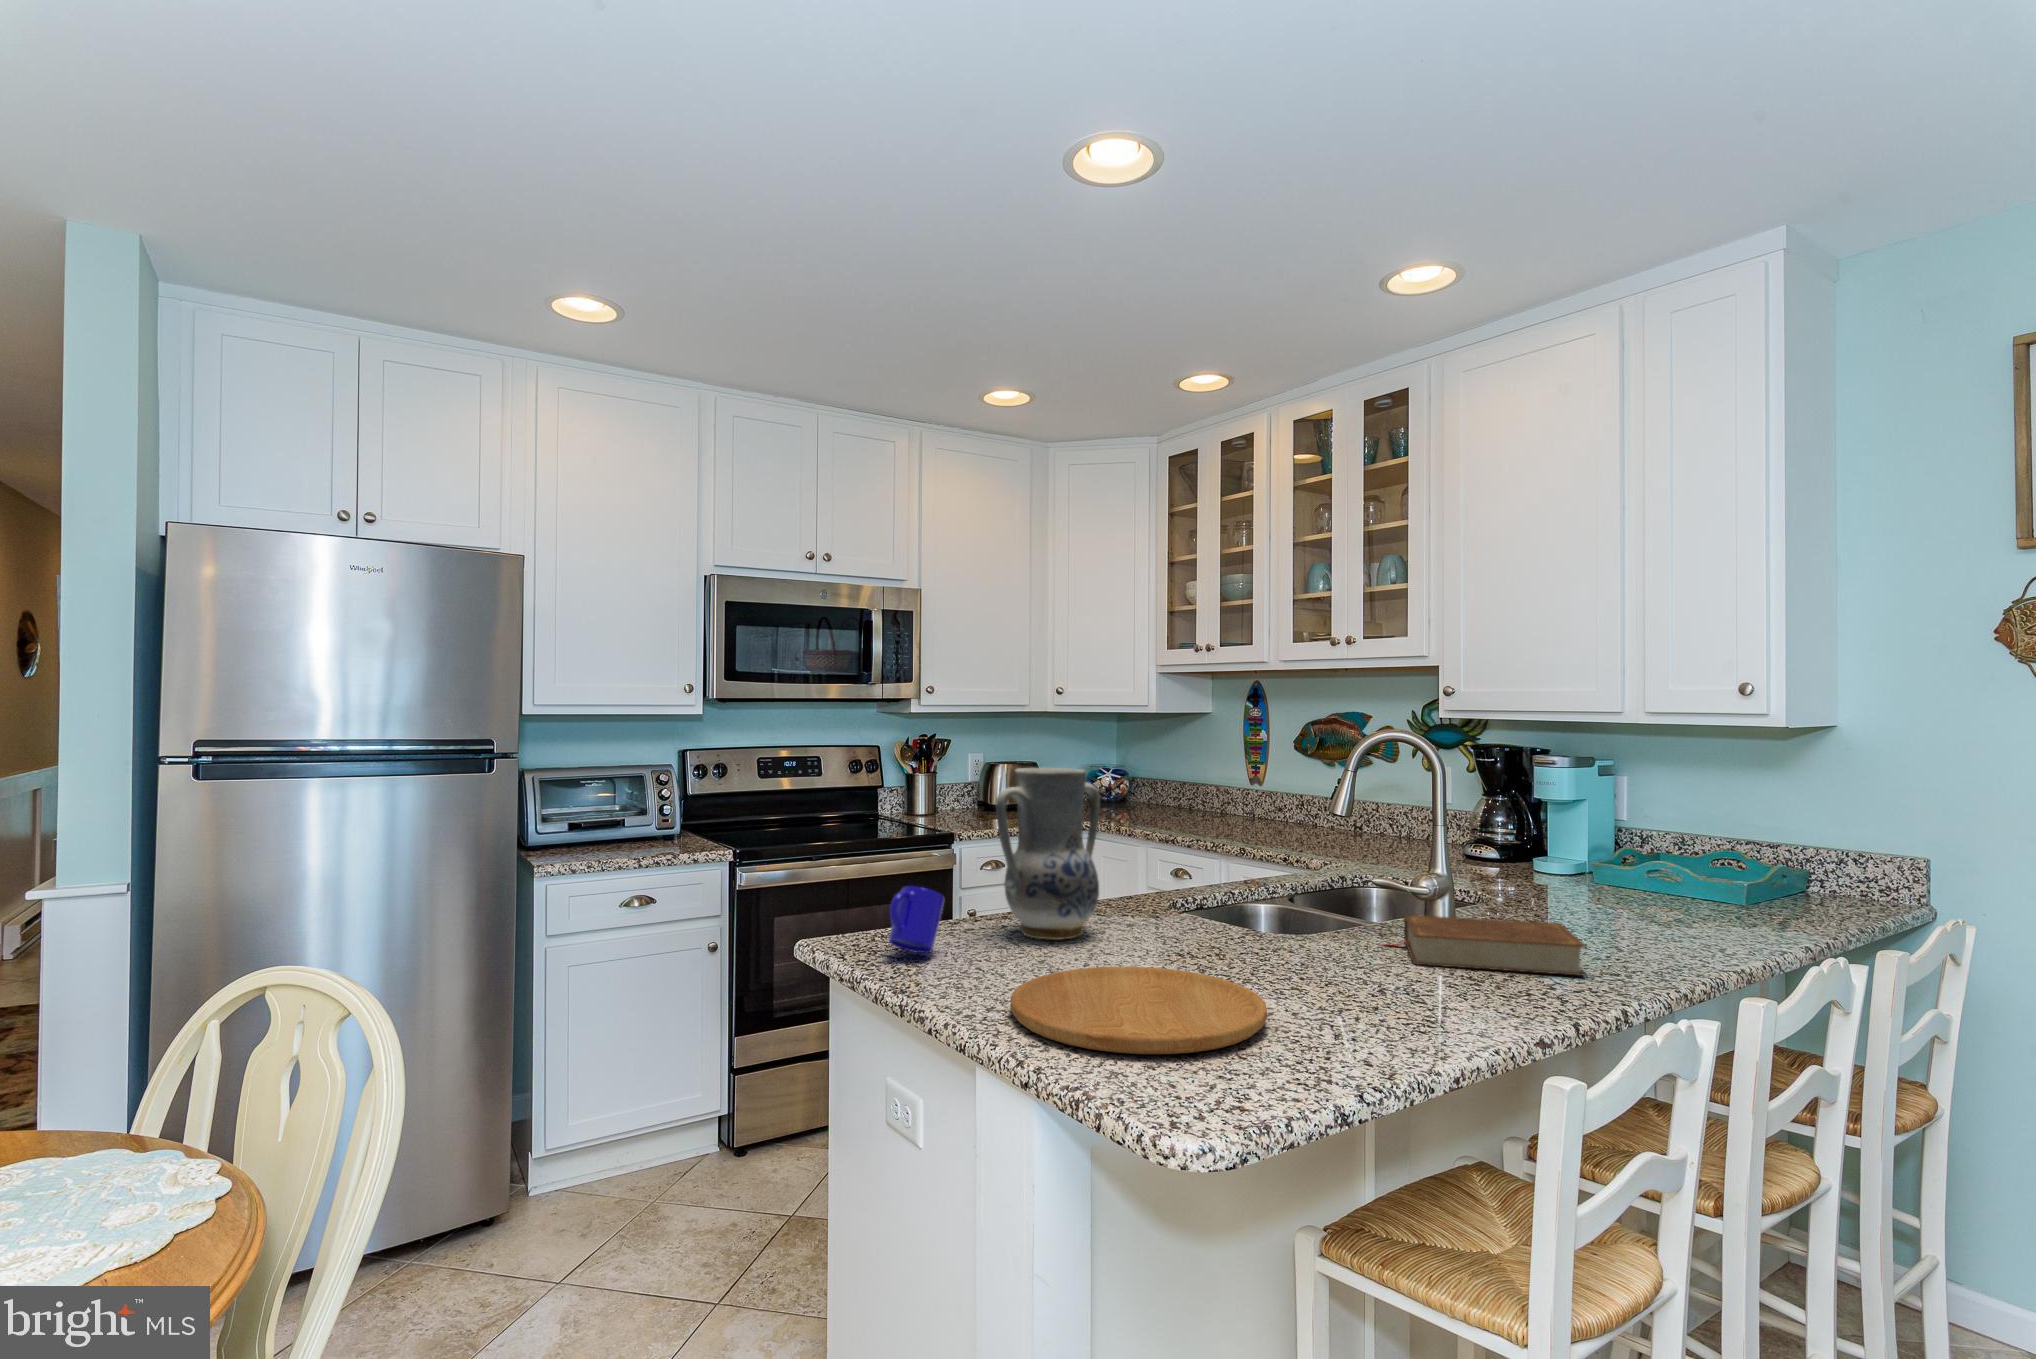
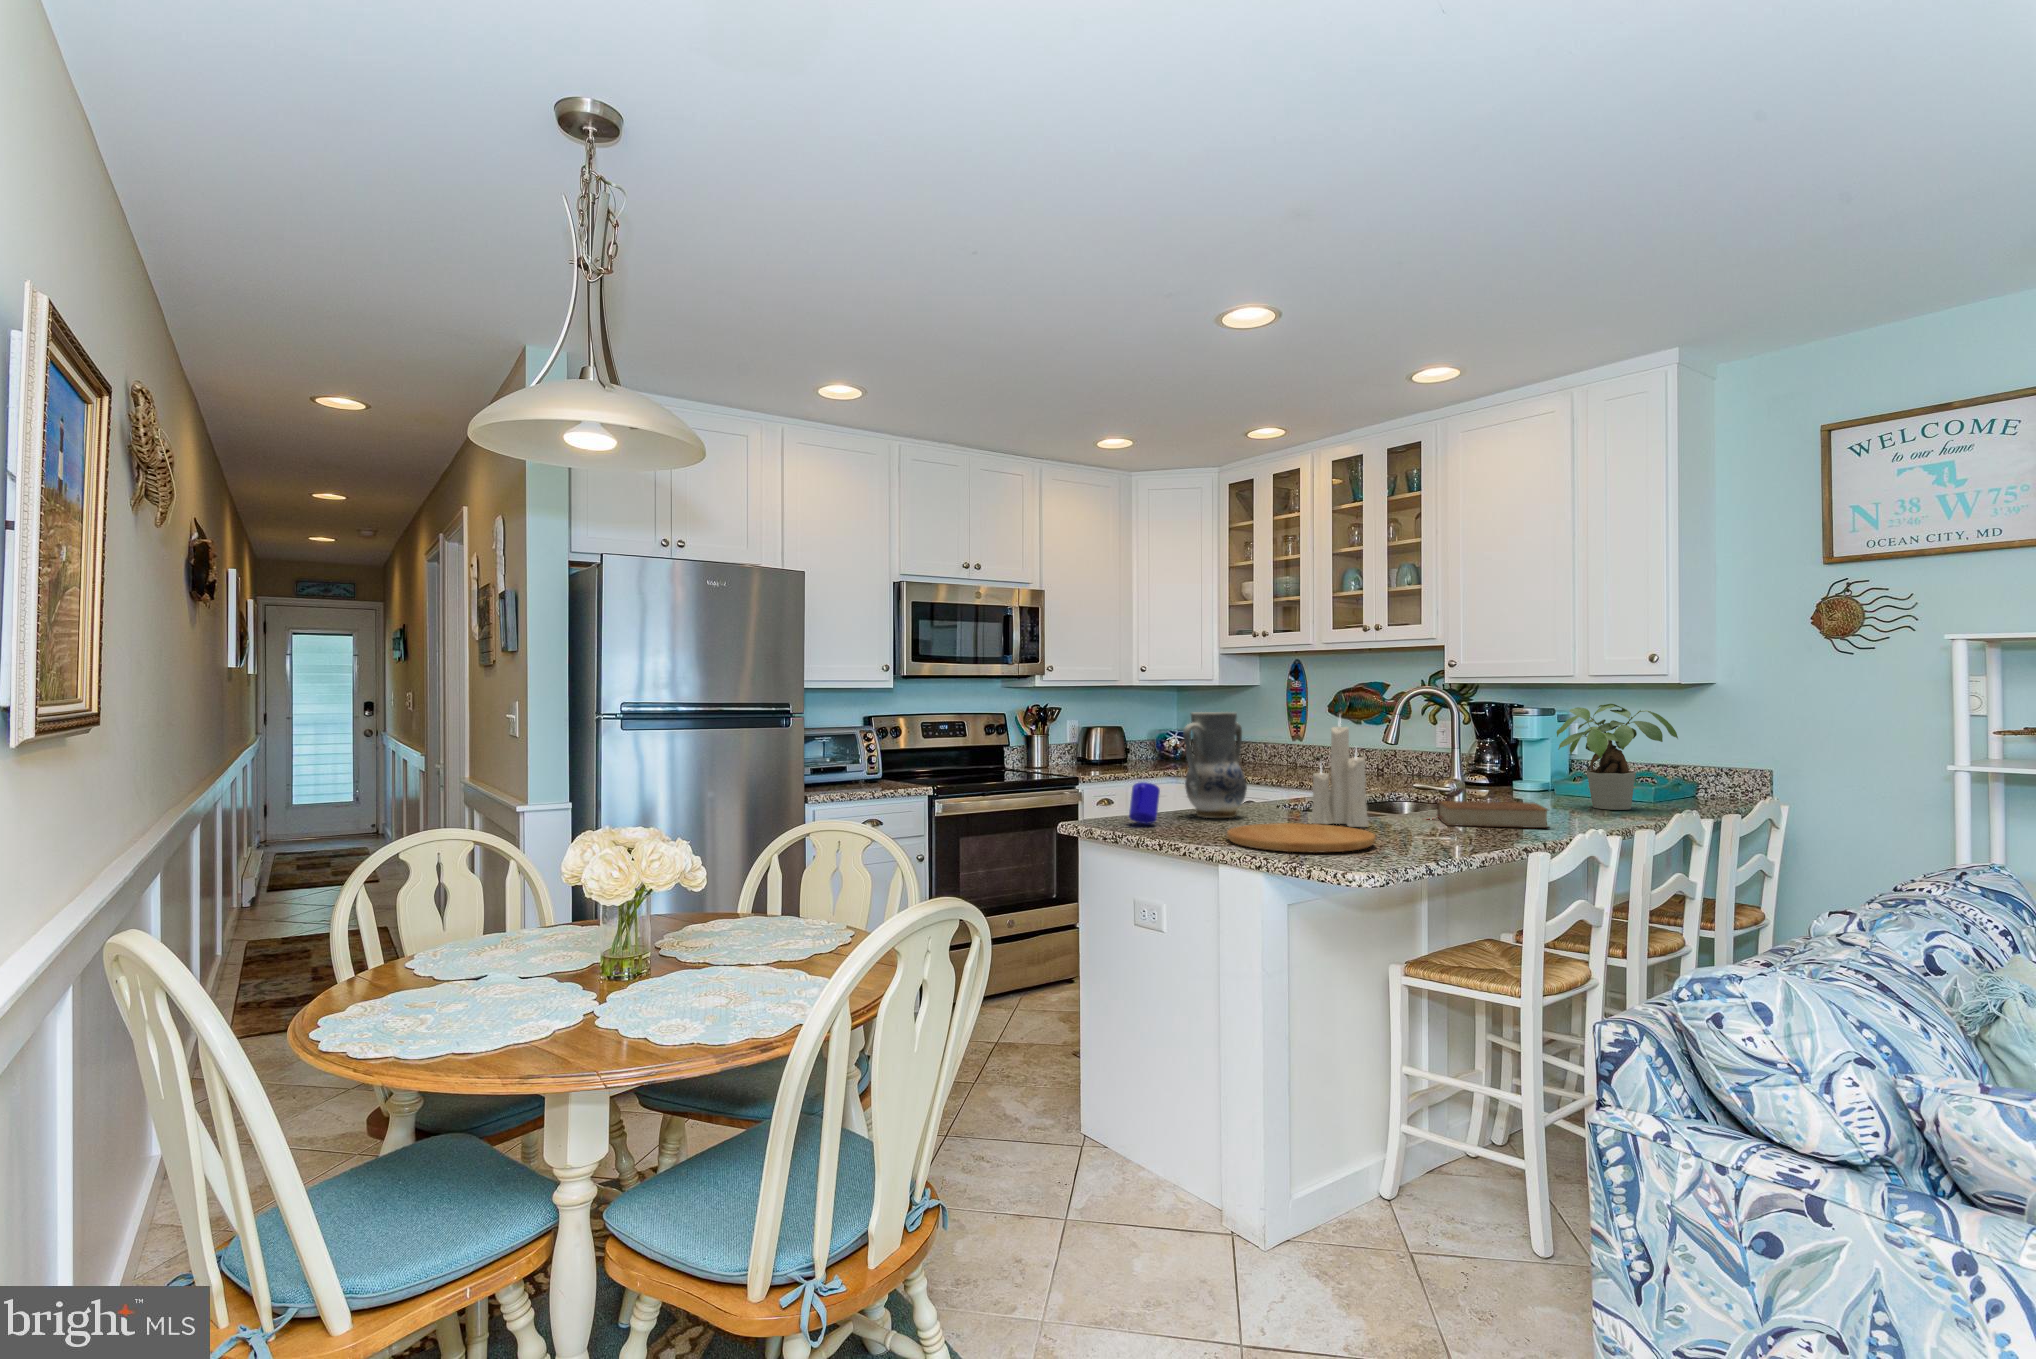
potted plant: none [1596,759,1787,924] -> present [1557,704,1678,810]
candle: none [1190,768,1282,969] -> present [1311,726,1369,827]

